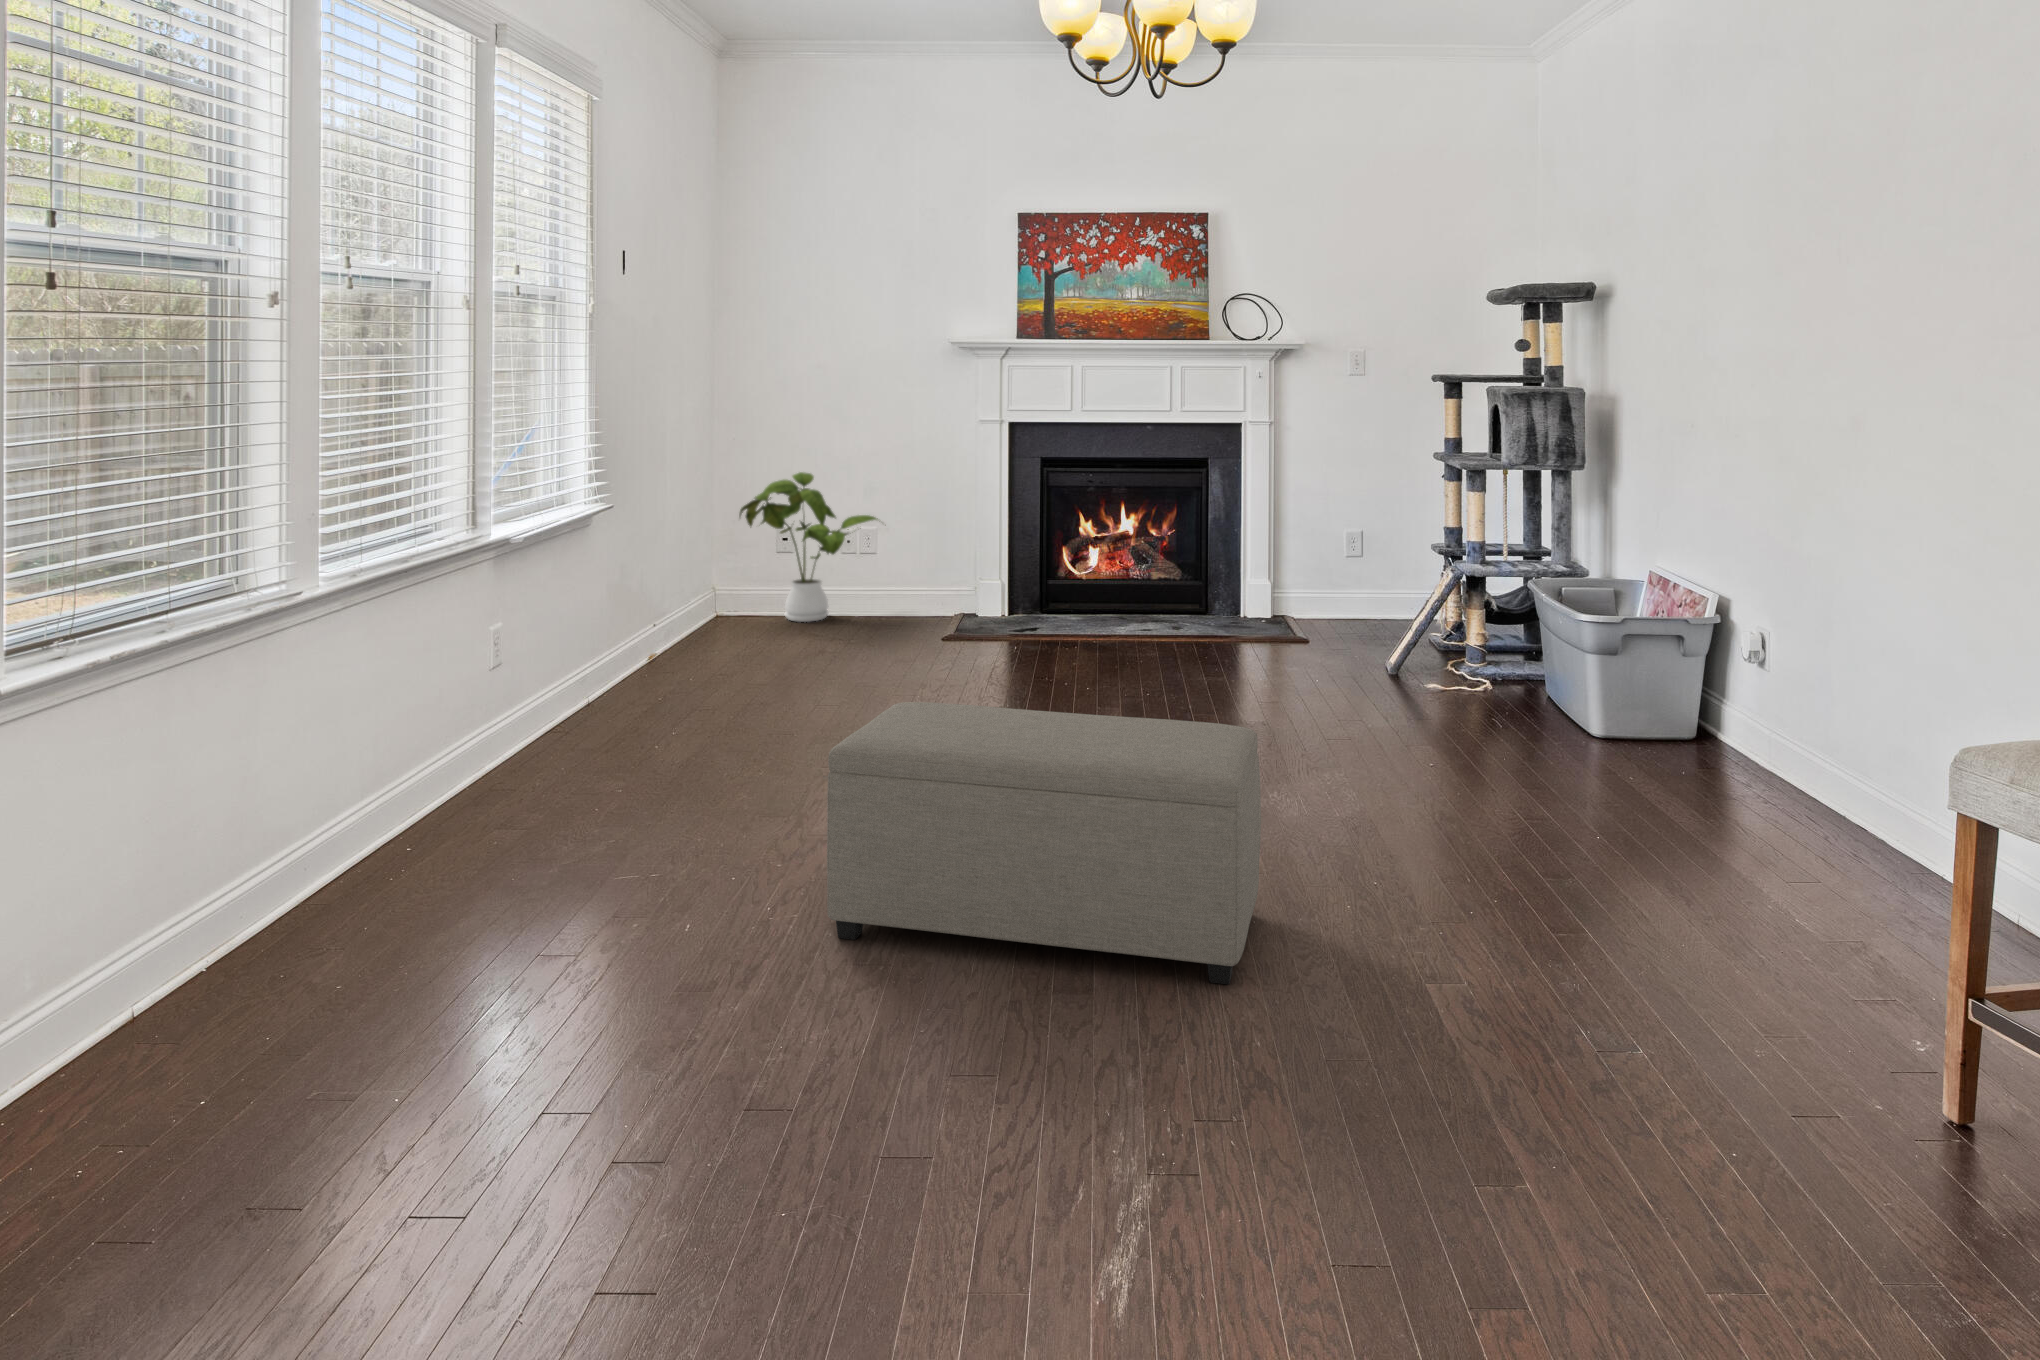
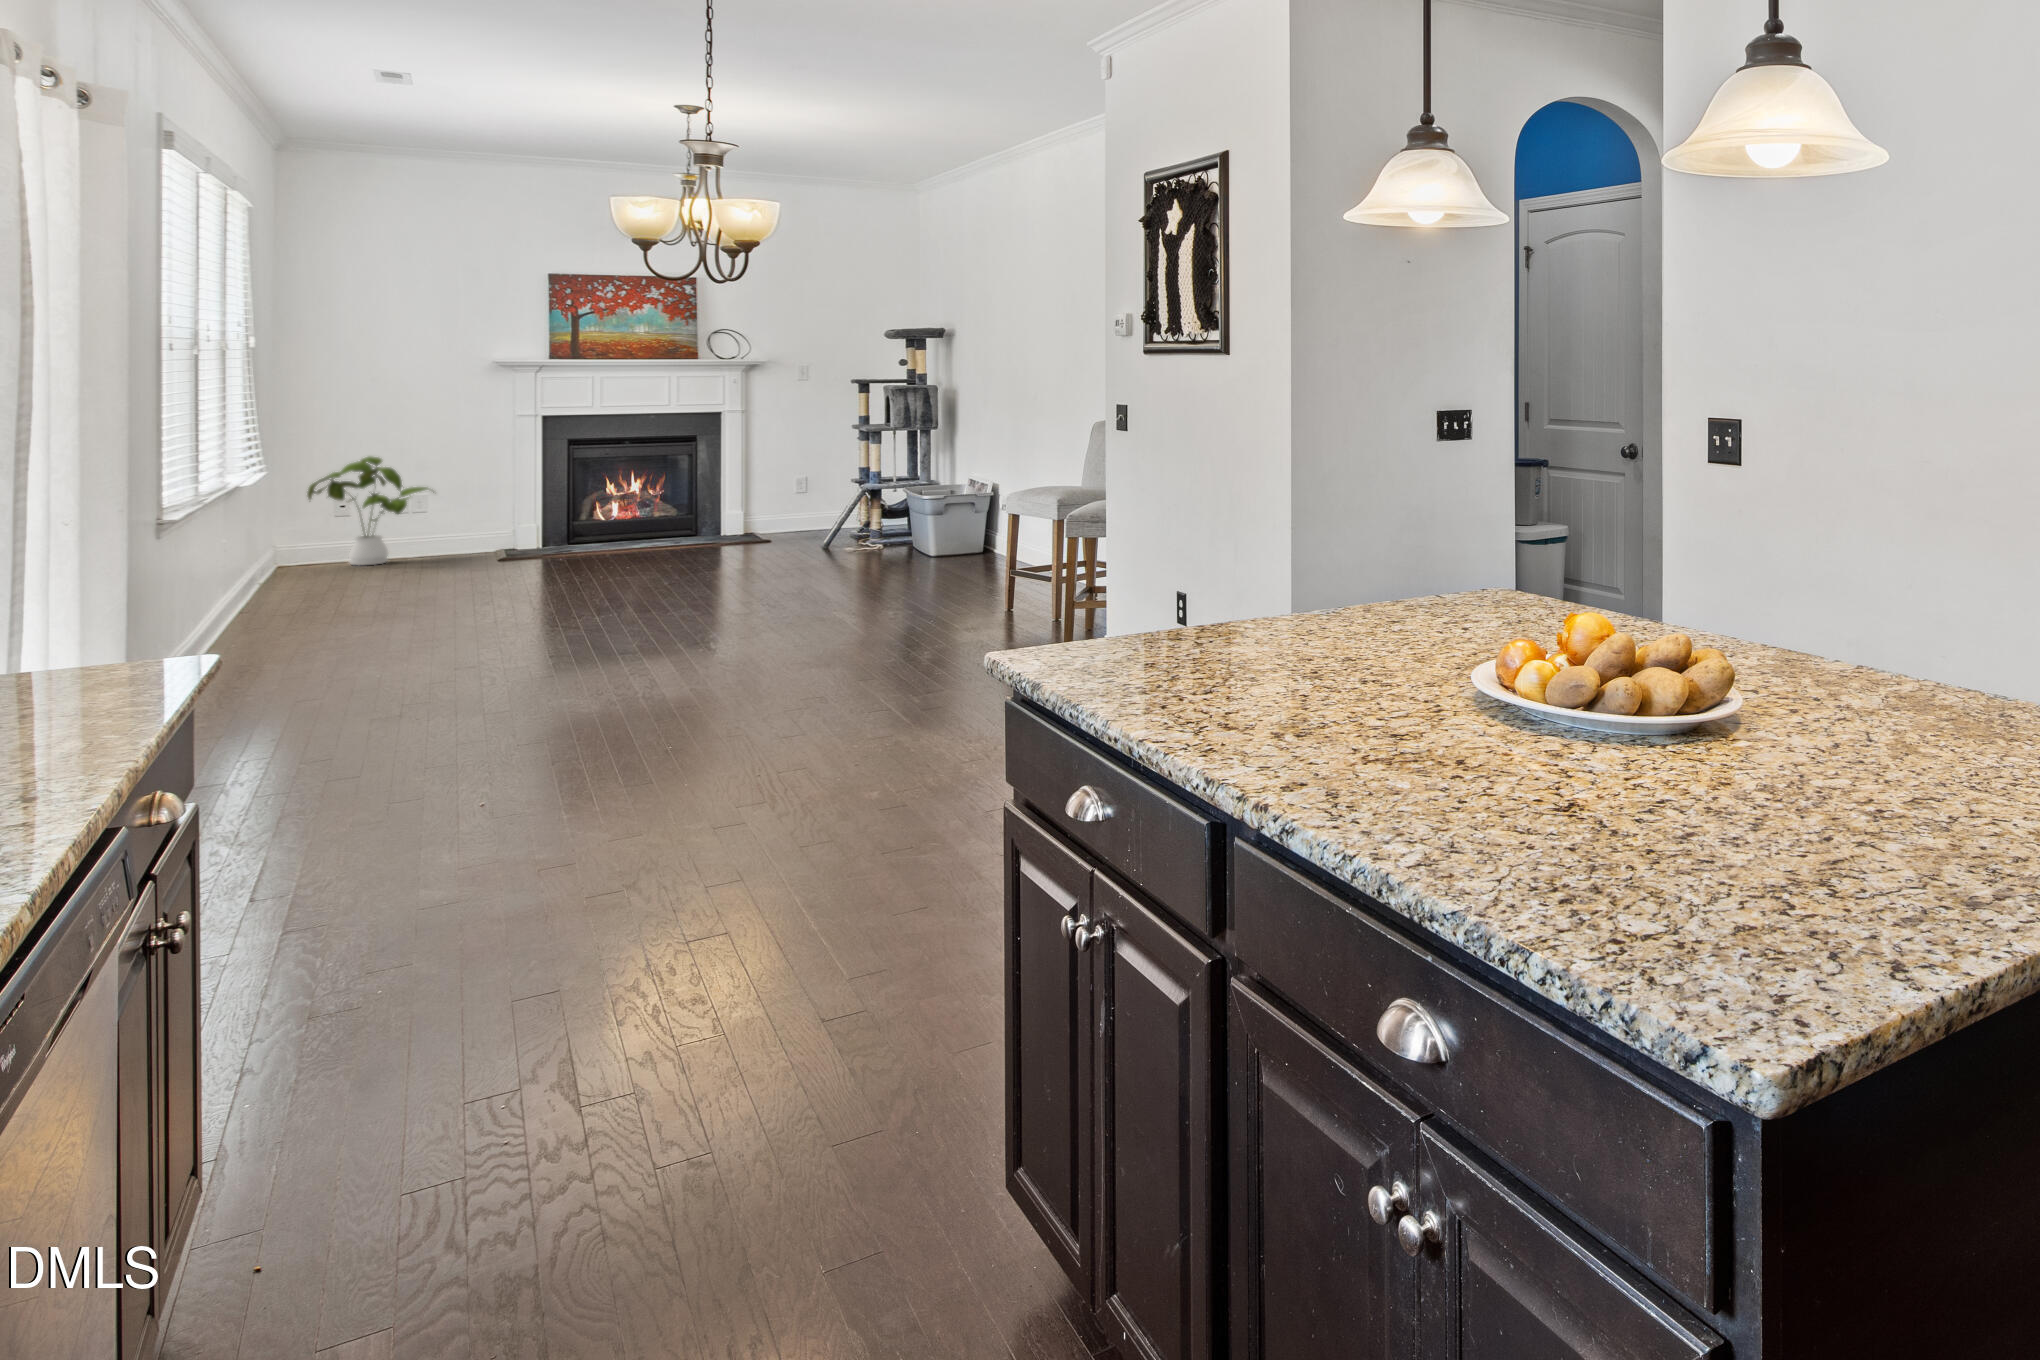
ottoman: present [827,702,1261,984] -> none [571,527,776,629]

